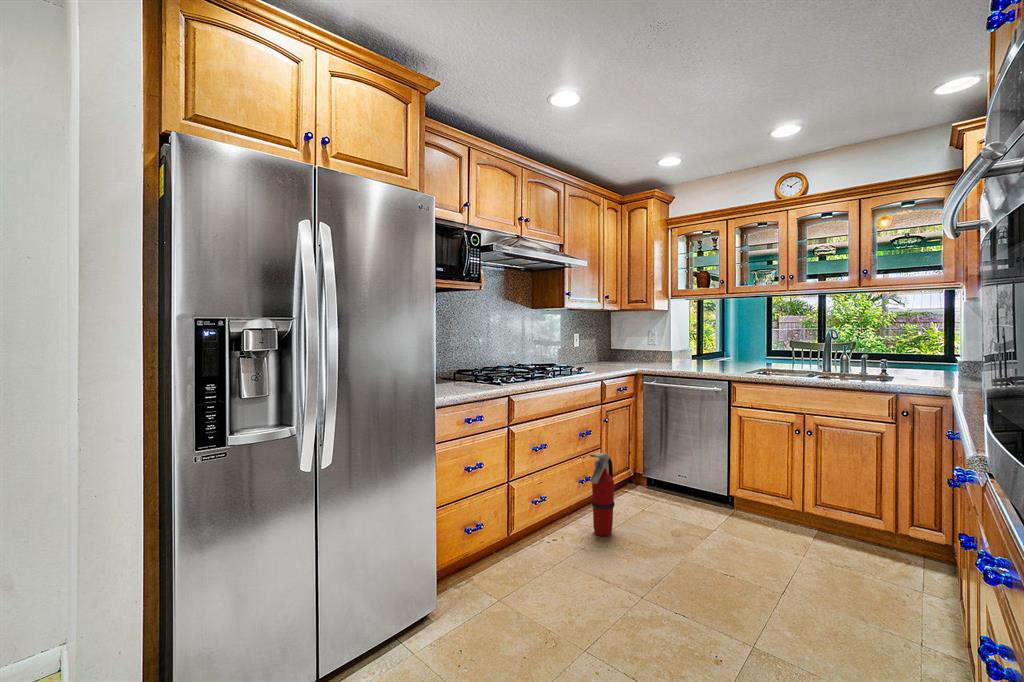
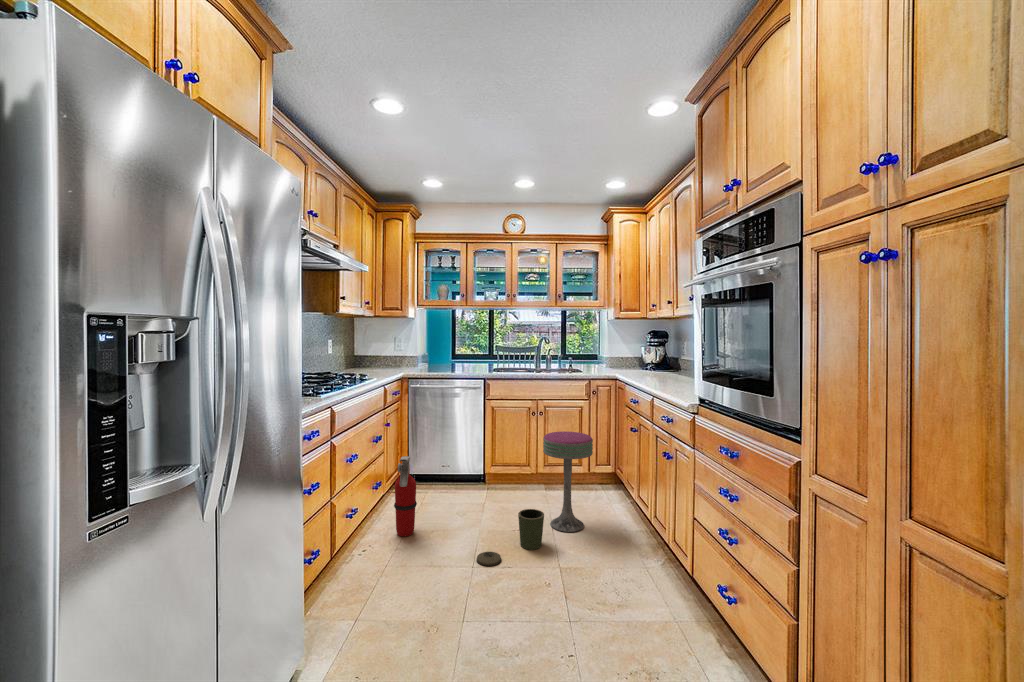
bar stool: none [770,456,851,600] -> present [543,431,593,532]
trash can: none [651,545,752,599] -> present [477,509,544,566]

